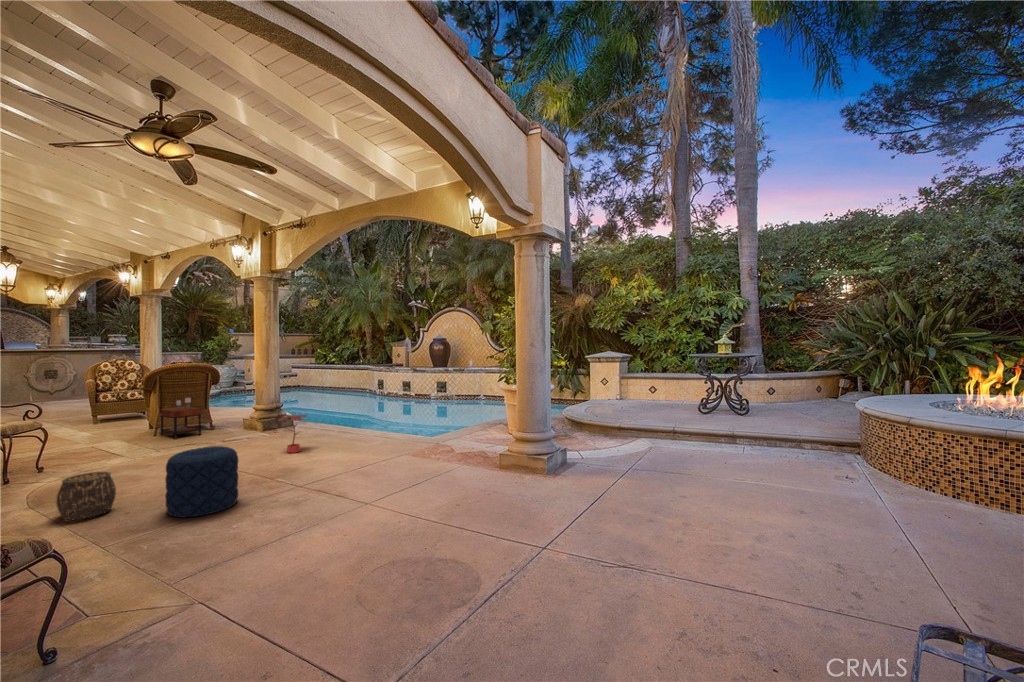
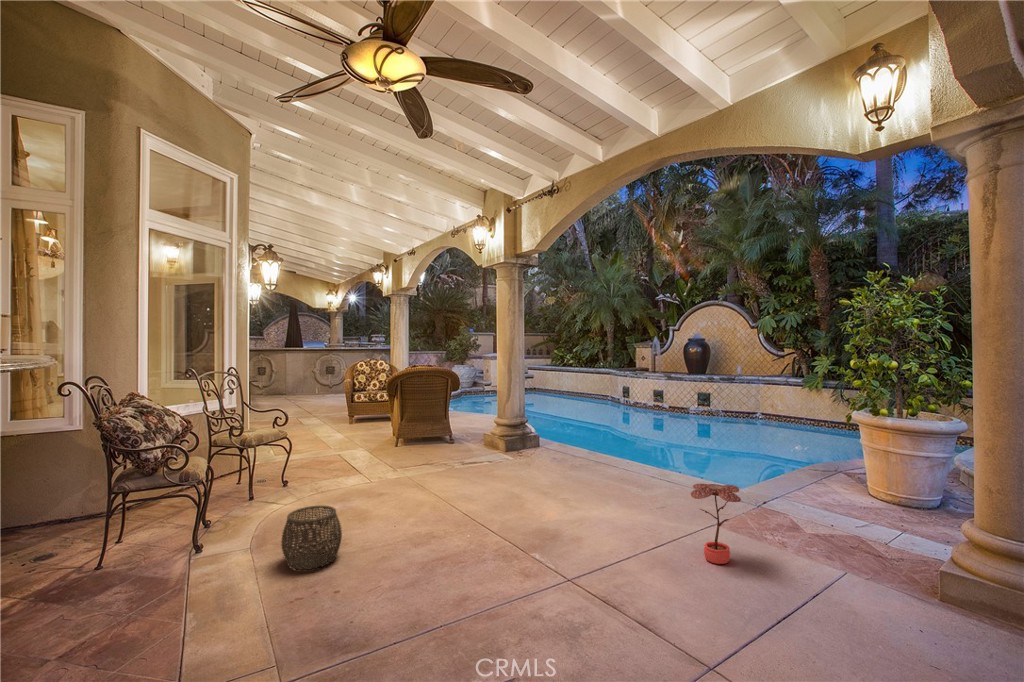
side table: present [161,398,201,439] -> none [404,404,441,451]
potted plant: present [278,415,307,453] -> present [691,484,741,564]
pouf: present [165,446,239,518] -> none [390,490,478,600]

